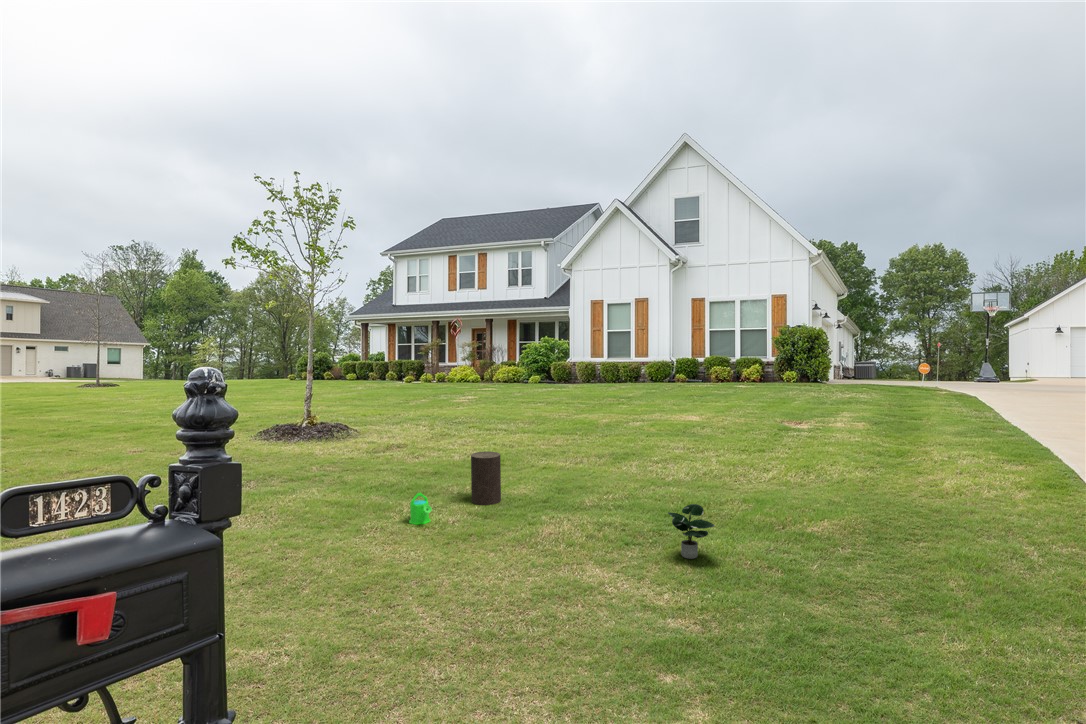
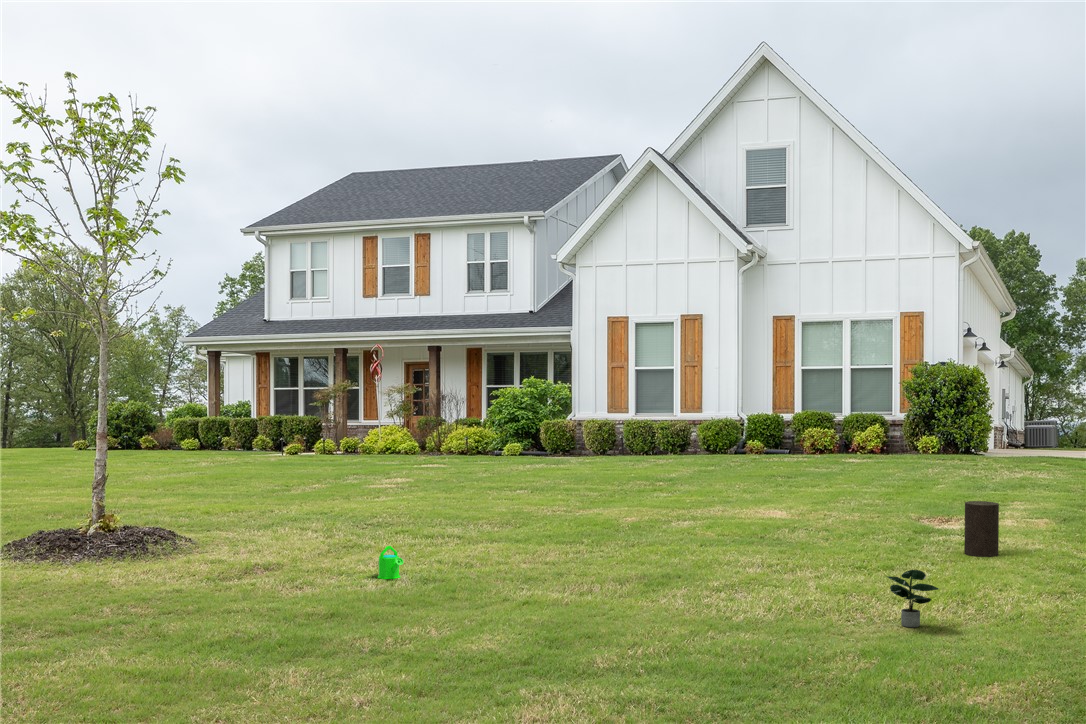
stool: present [471,452,501,505] -> present [964,501,999,557]
potted plant: present [668,504,715,559] -> present [887,570,939,627]

